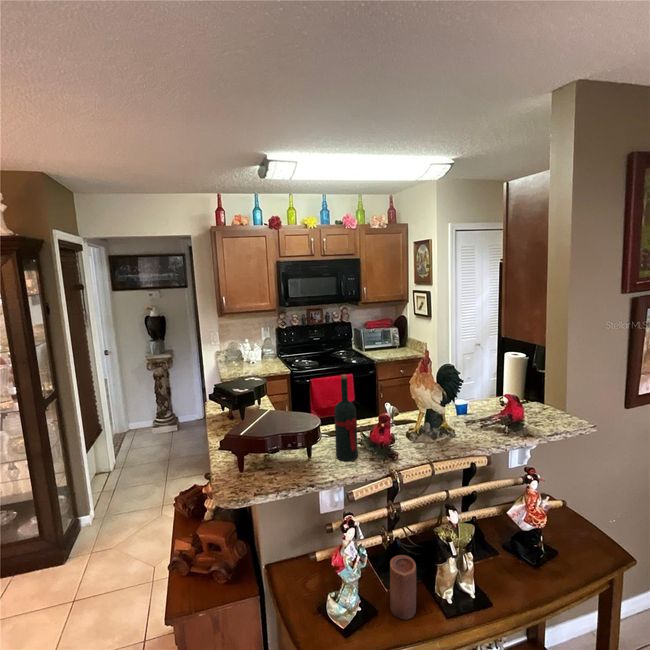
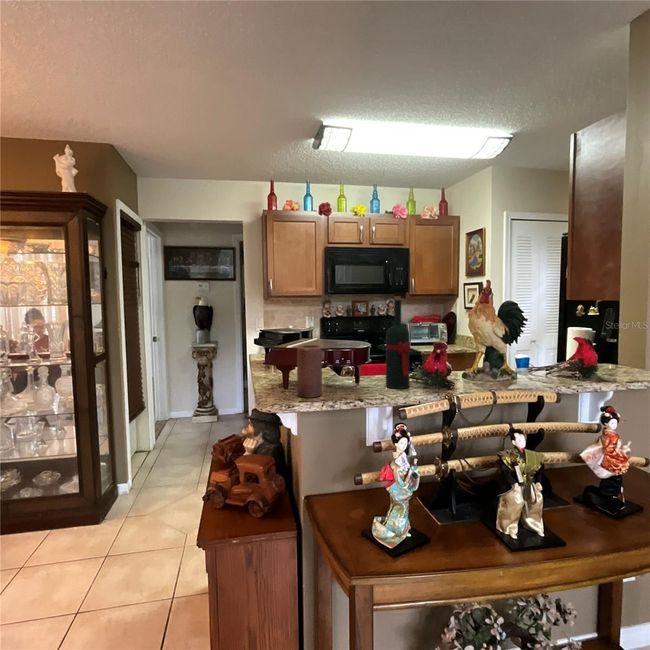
candle: present [390,555,416,620] -> present [297,345,322,398]

